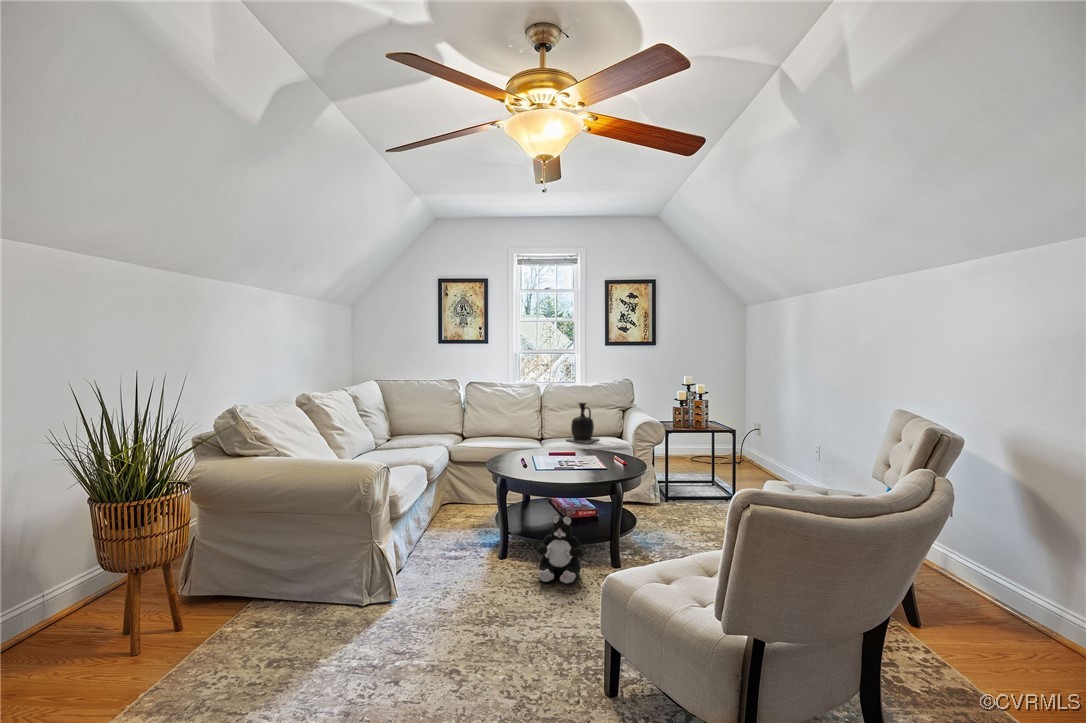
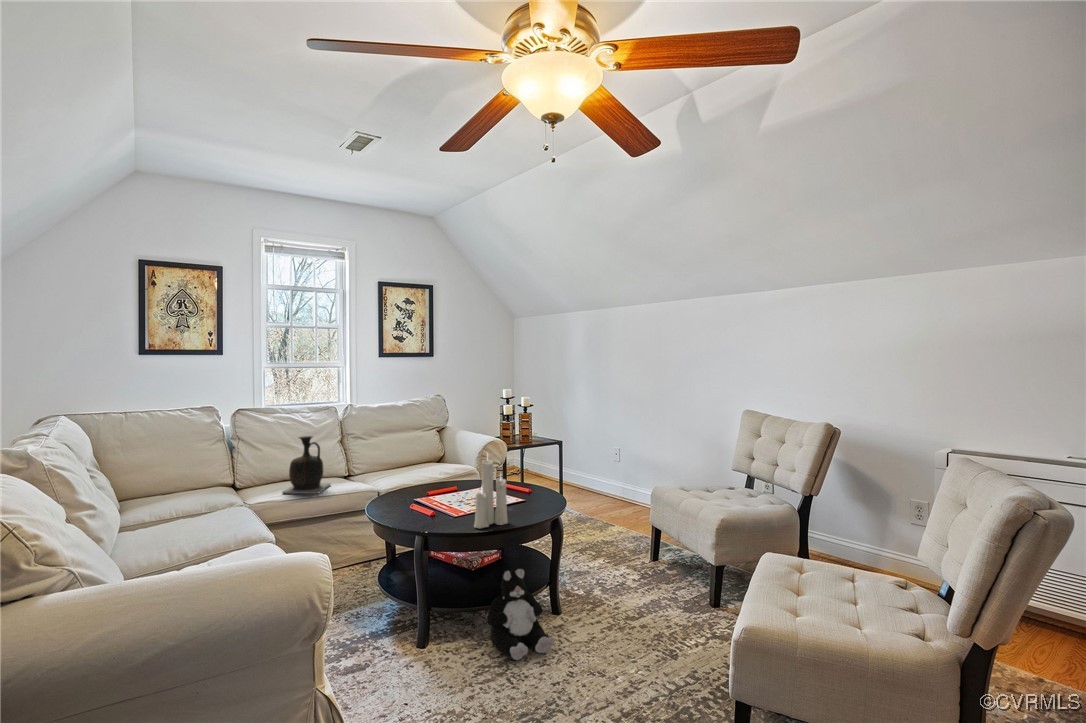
vase: present [566,403,599,443] -> present [282,436,331,494]
candle: none [535,418,563,479] -> present [474,457,508,528]

